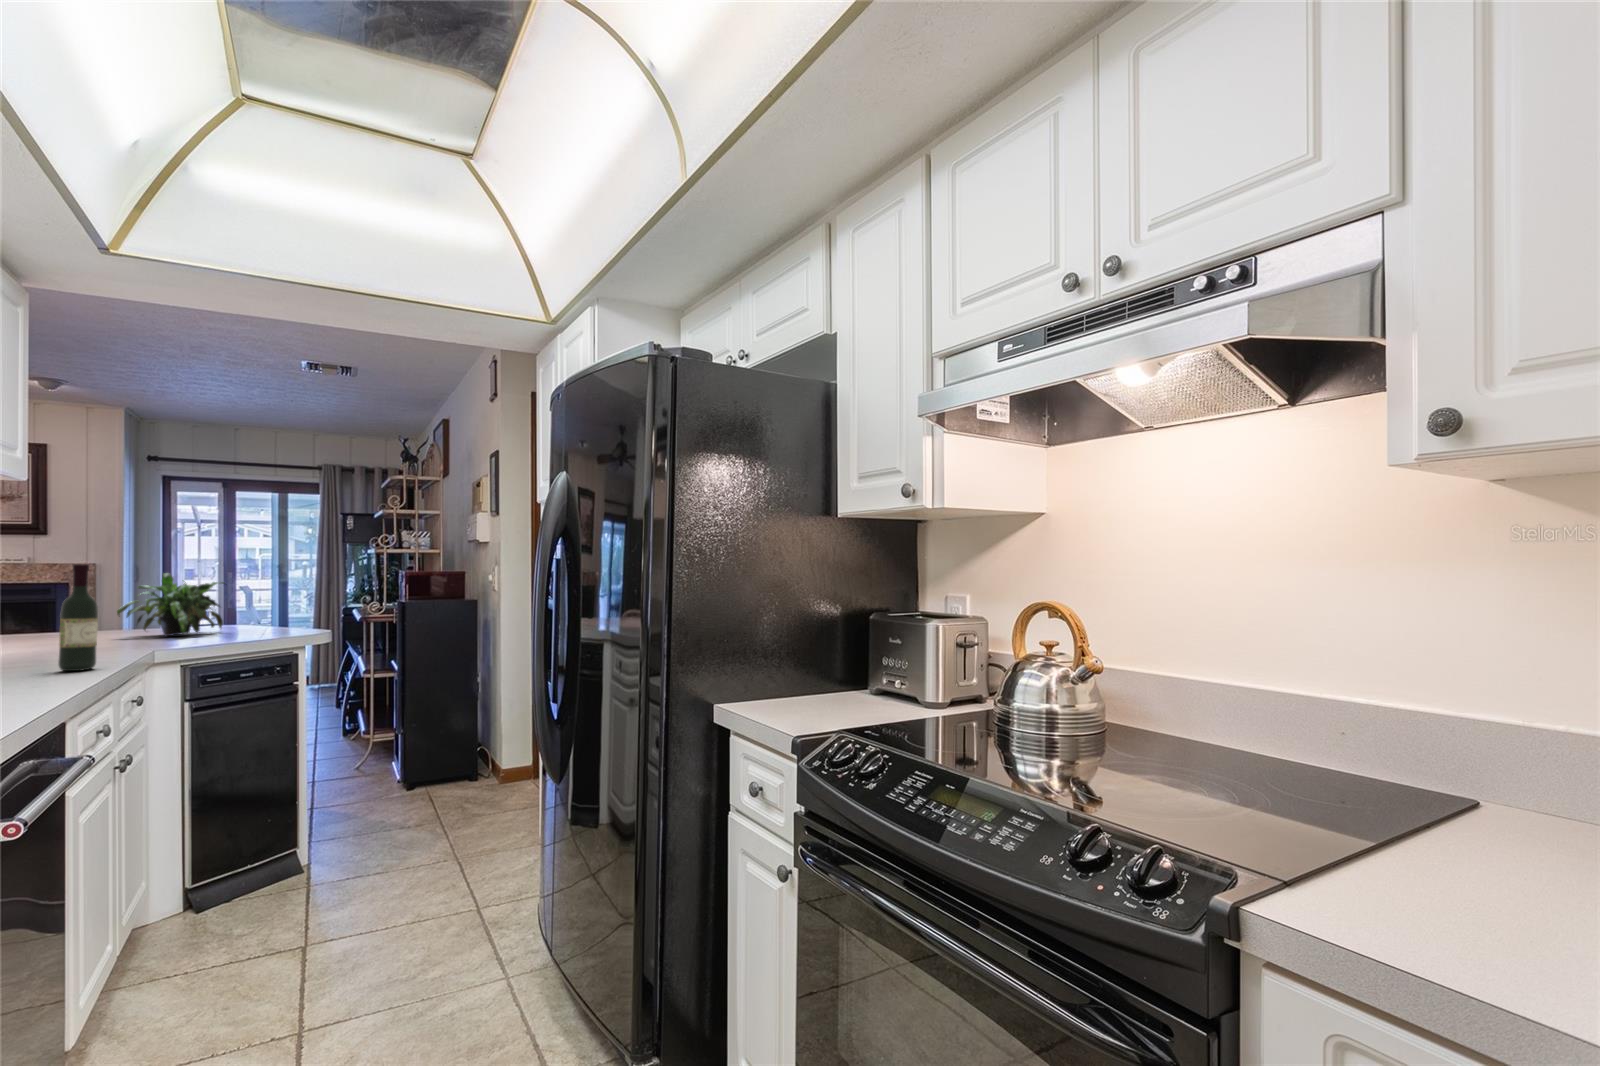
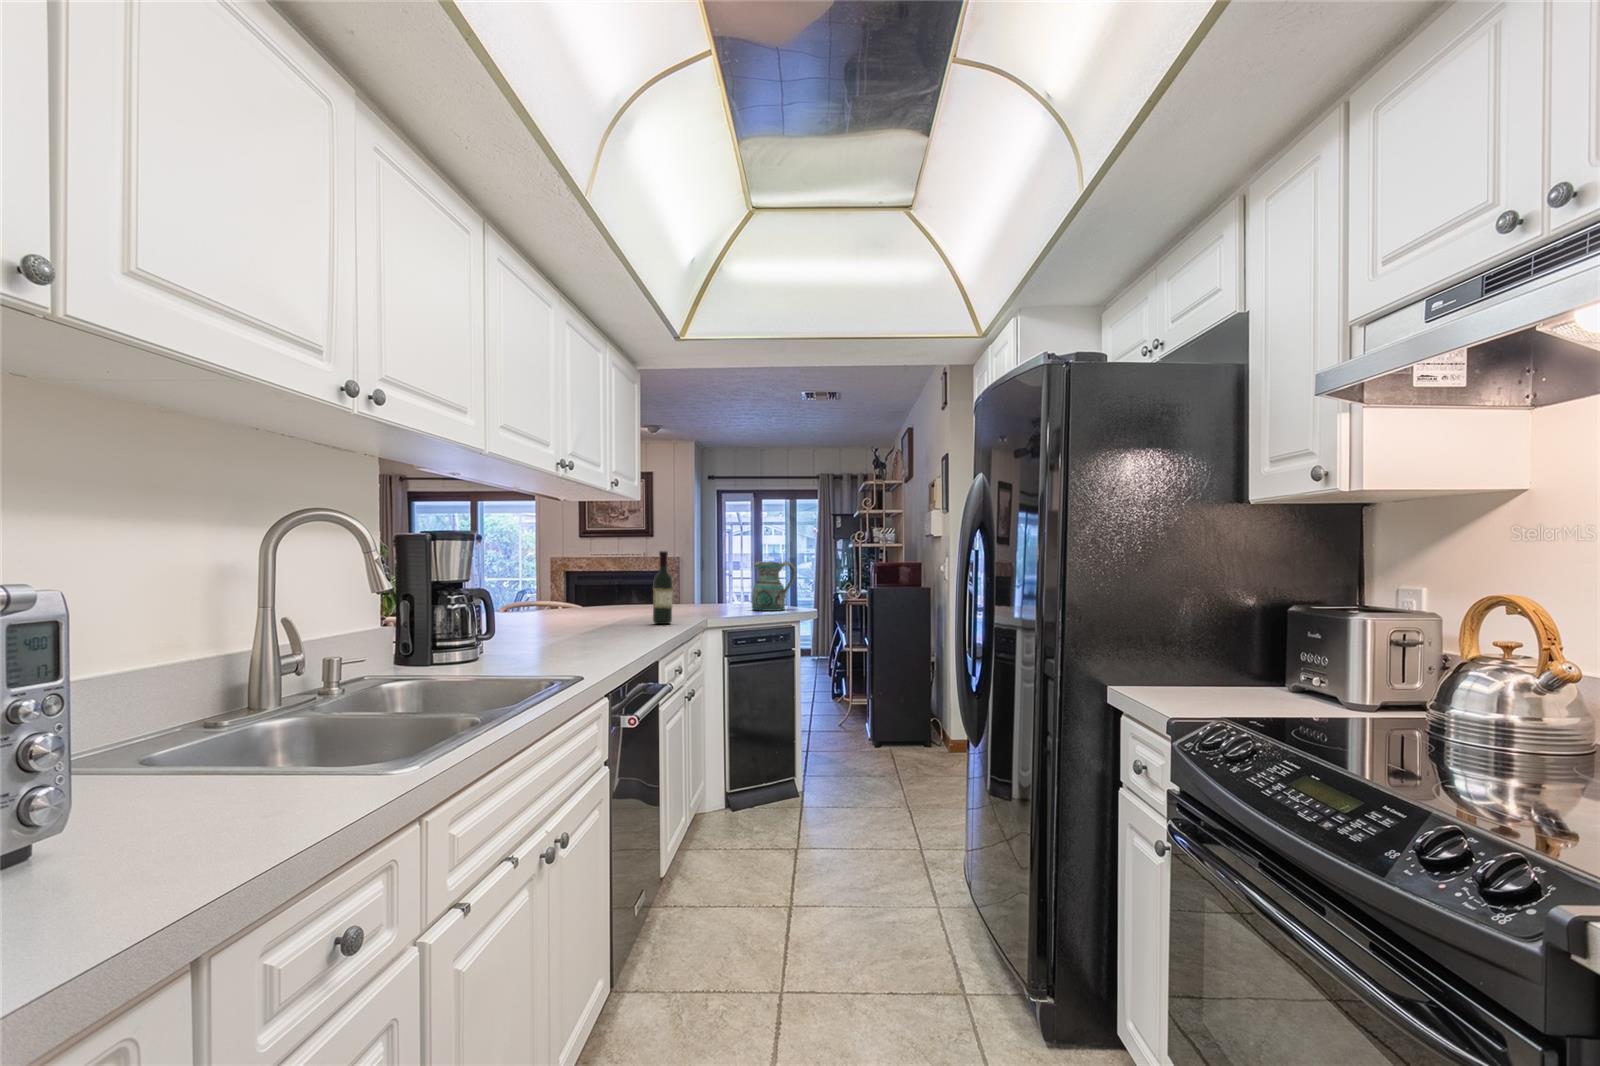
potted plant: present [117,573,225,636] -> none [685,560,749,607]
ceramic pitcher: none [233,573,301,638] -> present [752,562,795,611]

